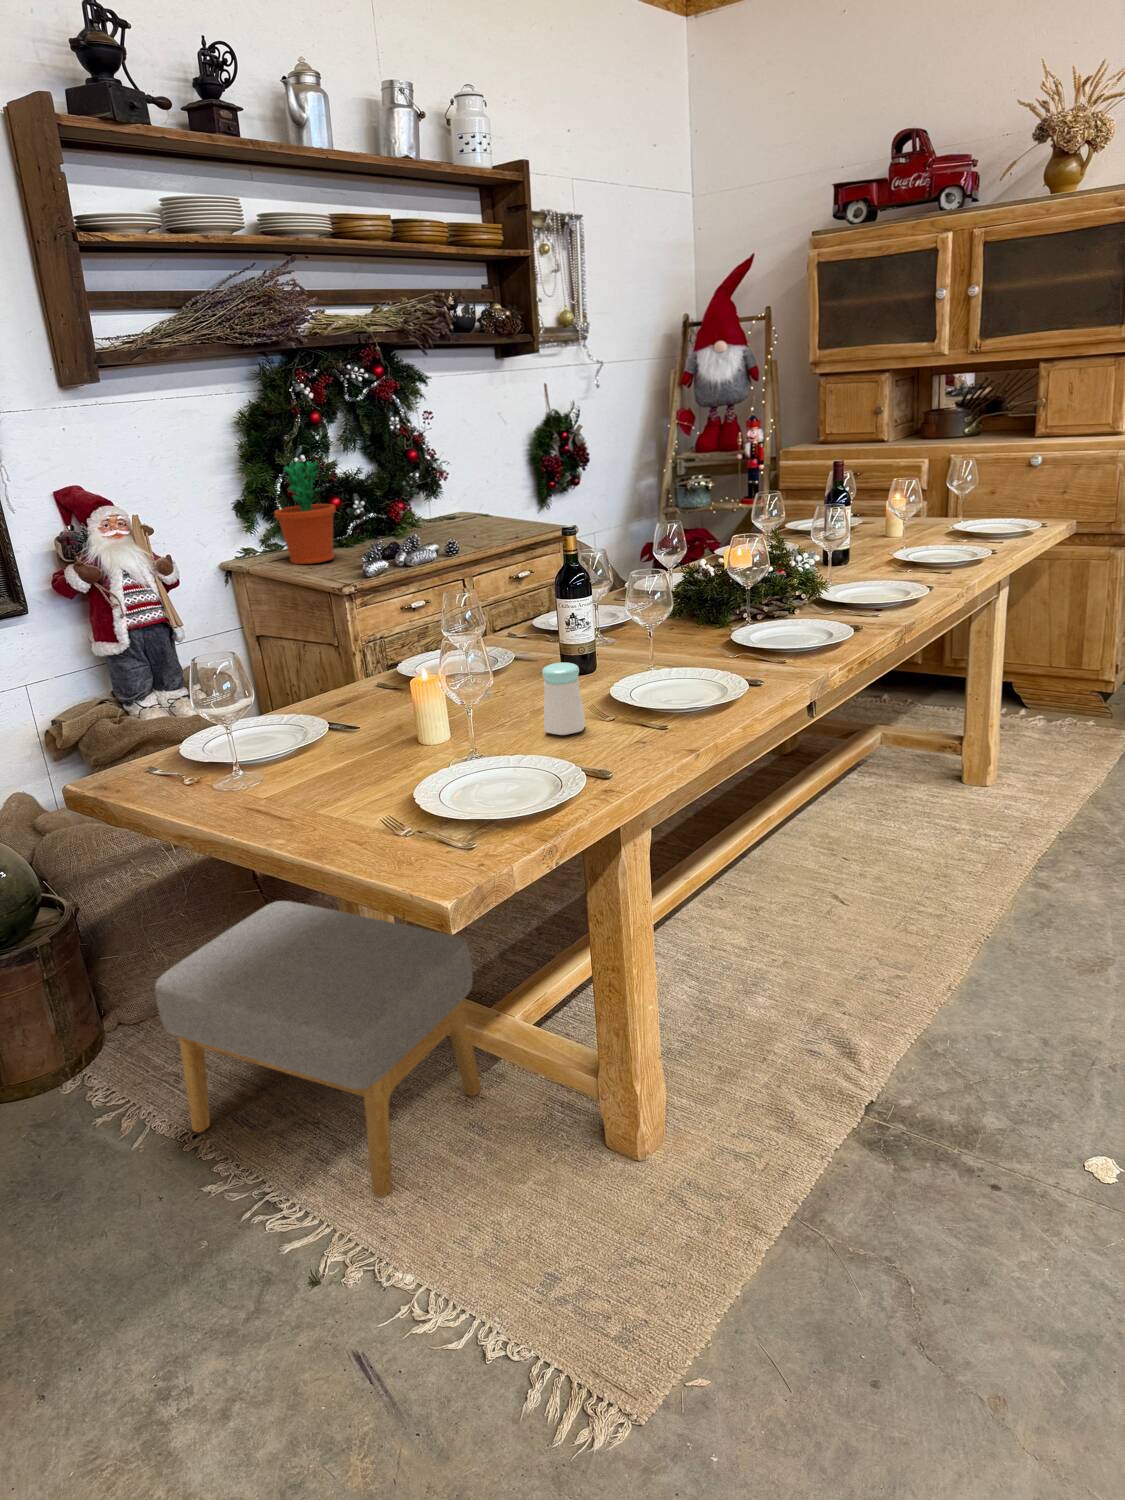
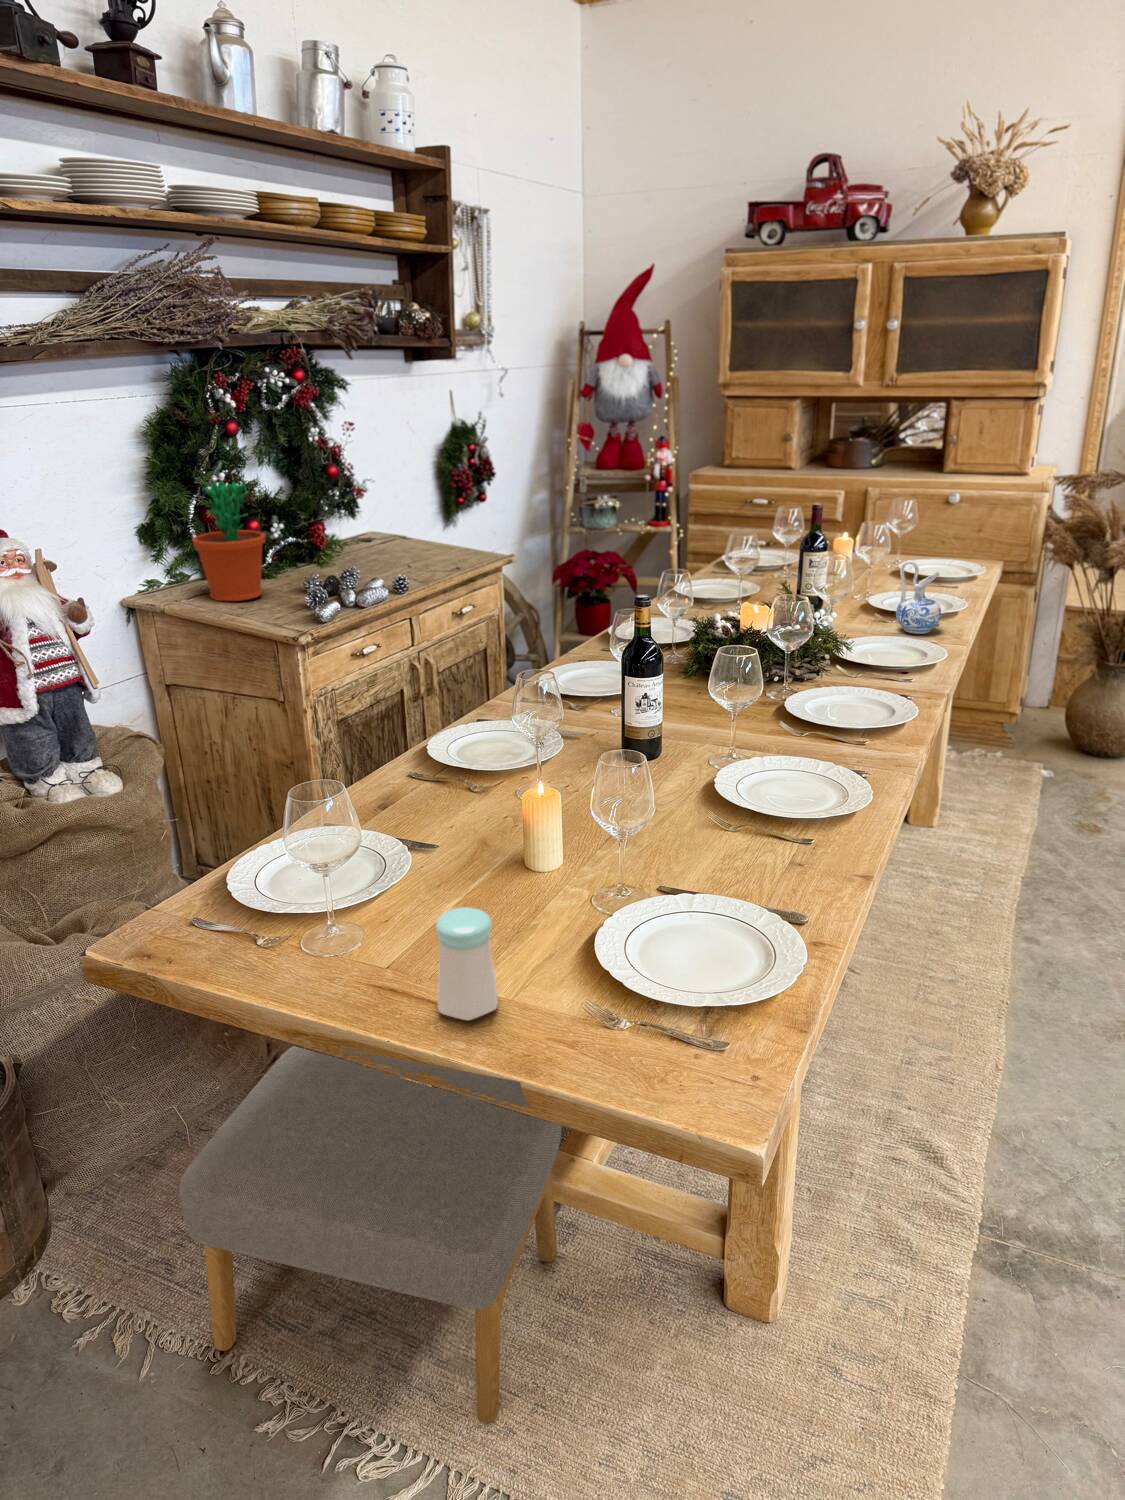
ceramic pitcher: none [896,507,939,578] -> present [896,560,941,634]
salt shaker: present [542,662,585,735] -> present [436,907,498,1021]

